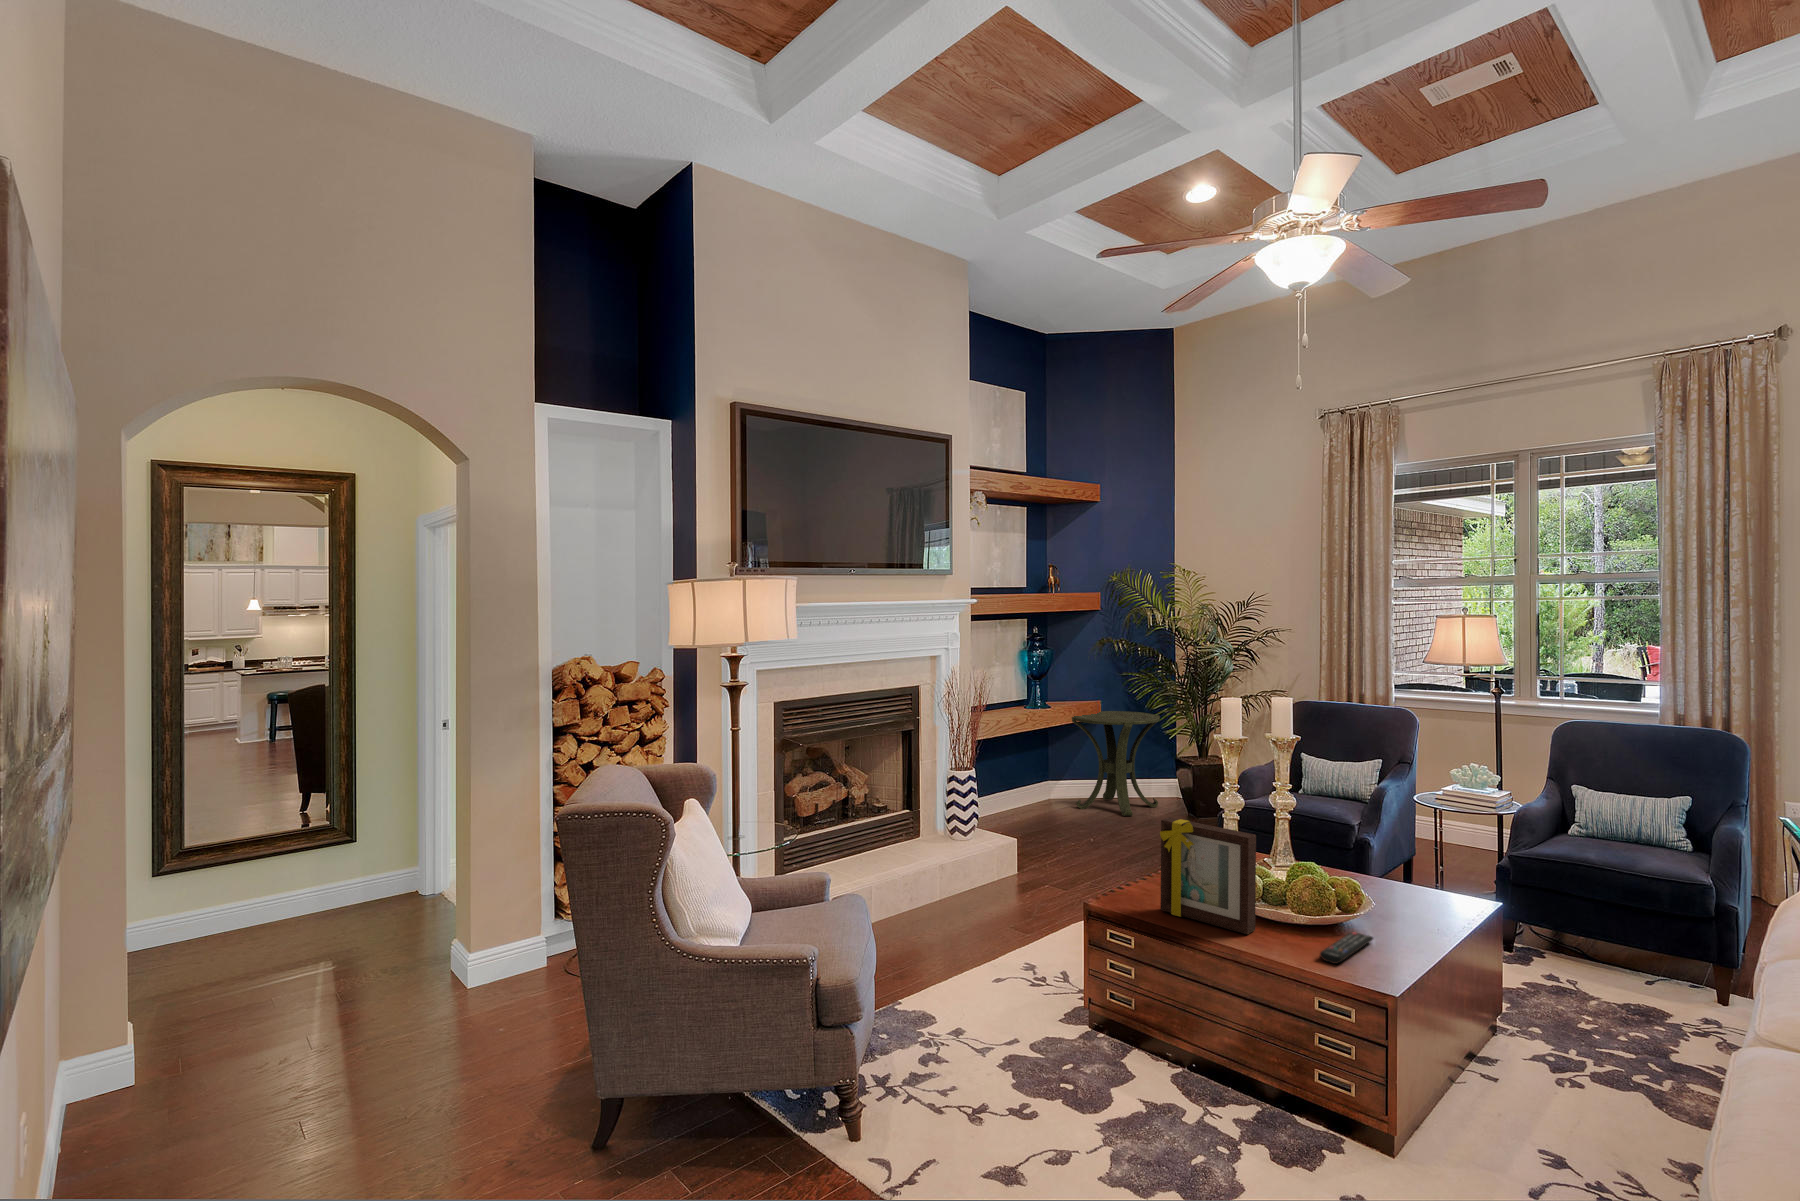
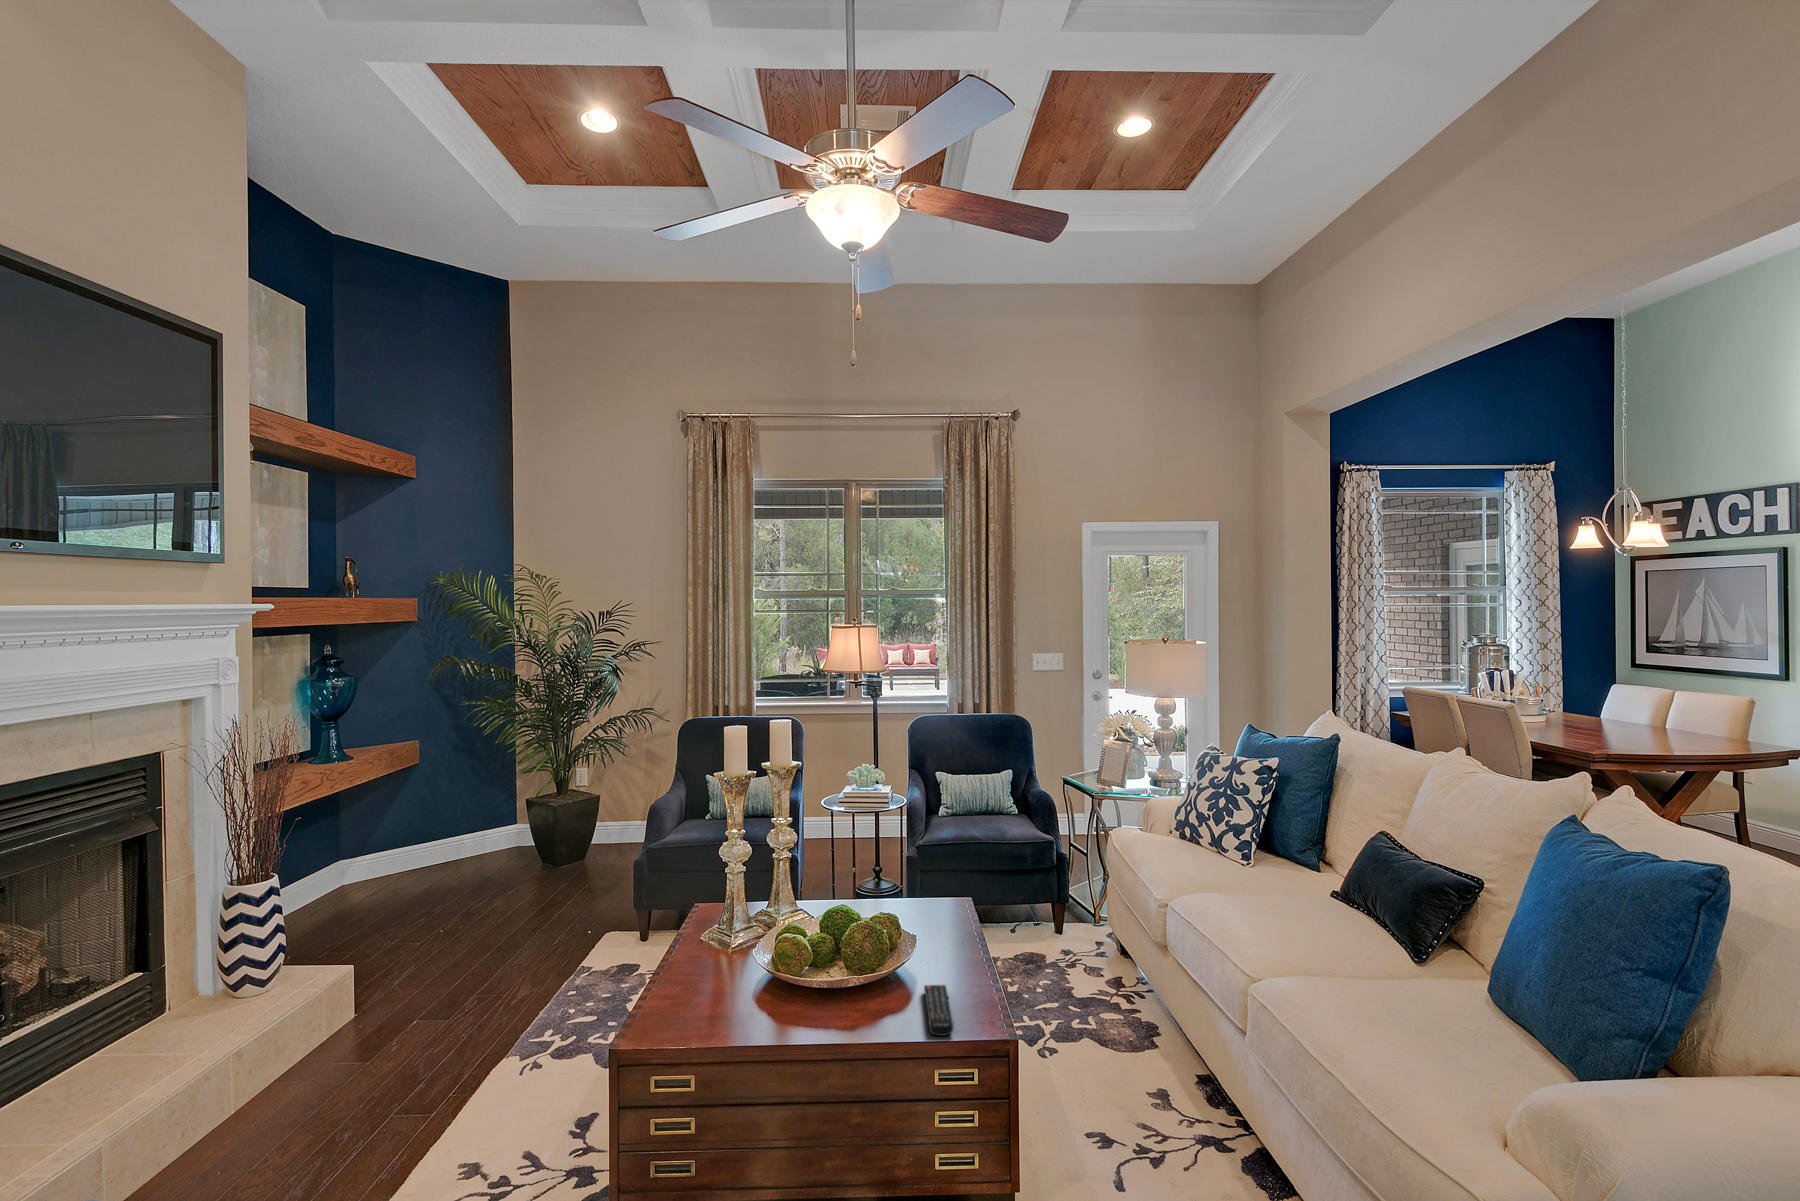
side table: present [1072,711,1160,816] -> none [384,744,502,878]
picture frame: present [1160,817,1256,934] -> none [719,904,840,1032]

